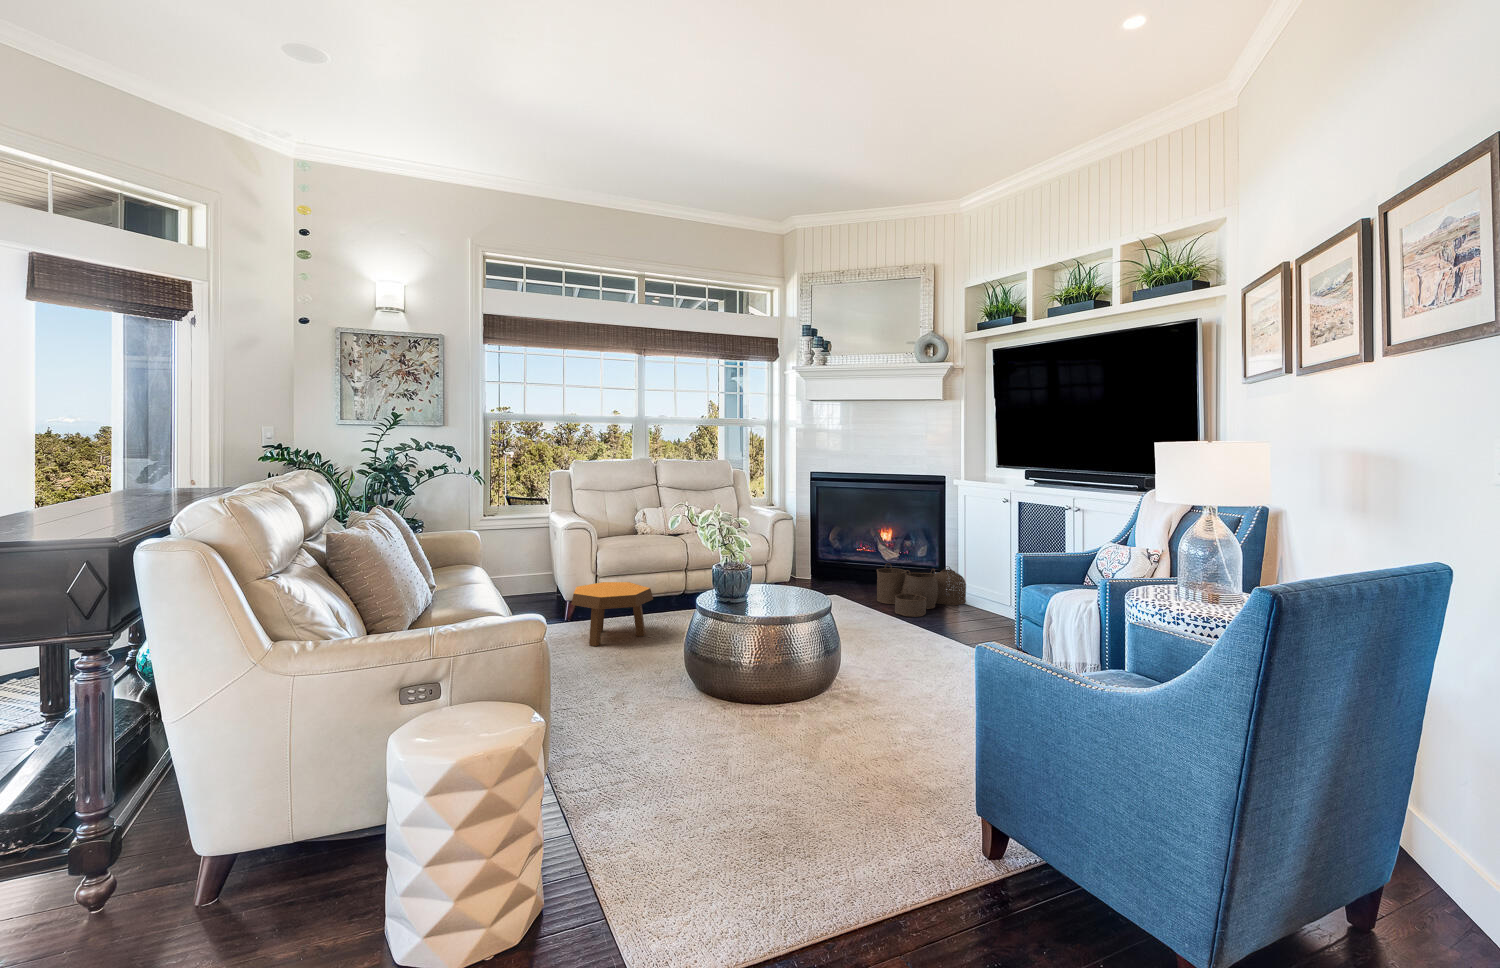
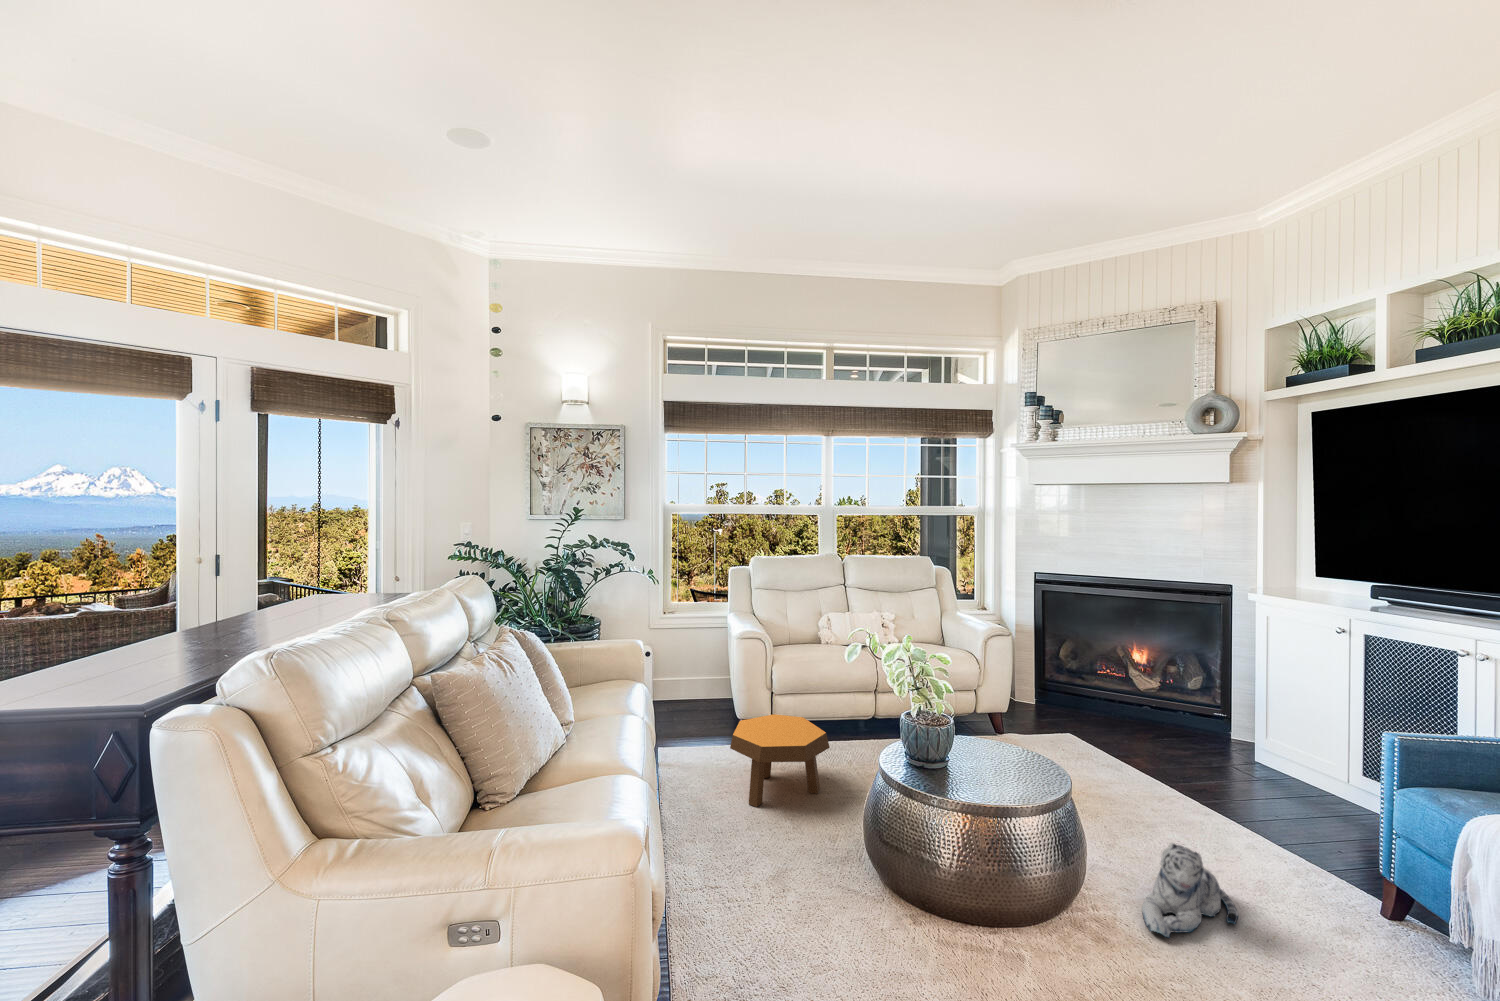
woven basket: present [877,563,966,617] -> none [1135,705,1282,800]
plush toy: none [867,618,922,671] -> present [1142,843,1238,937]

